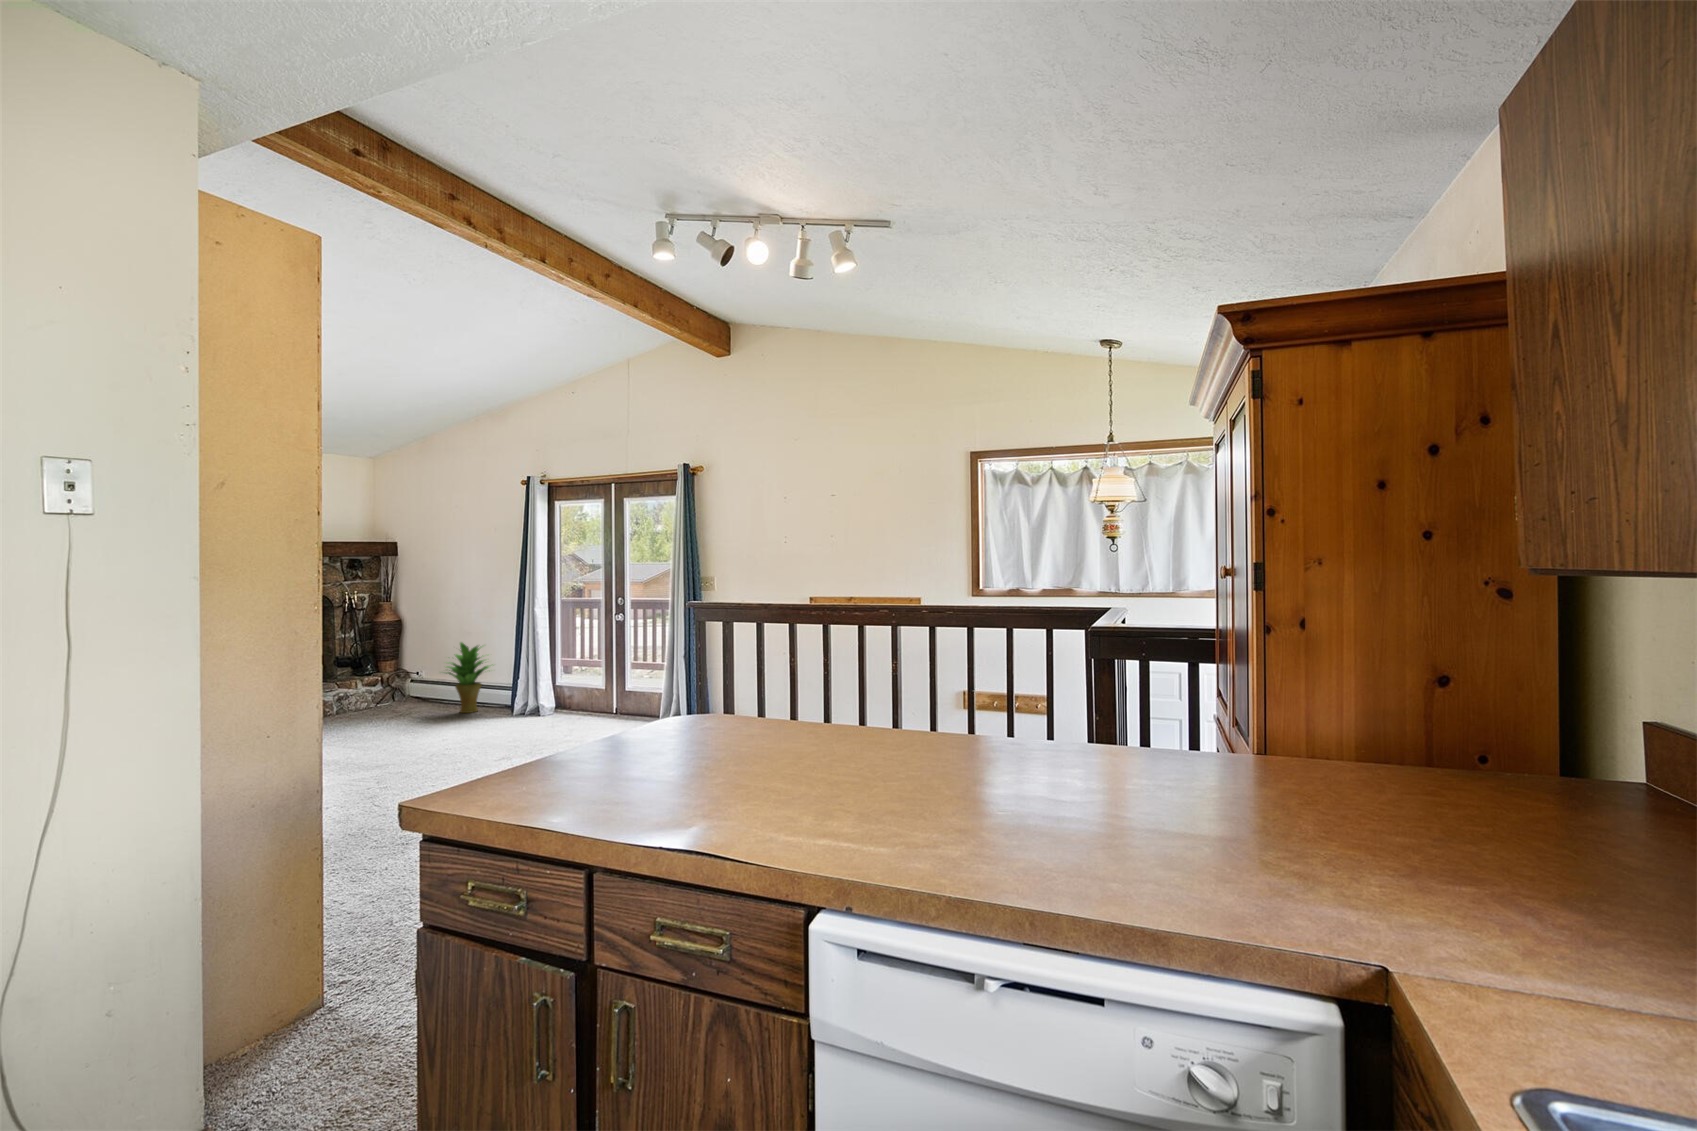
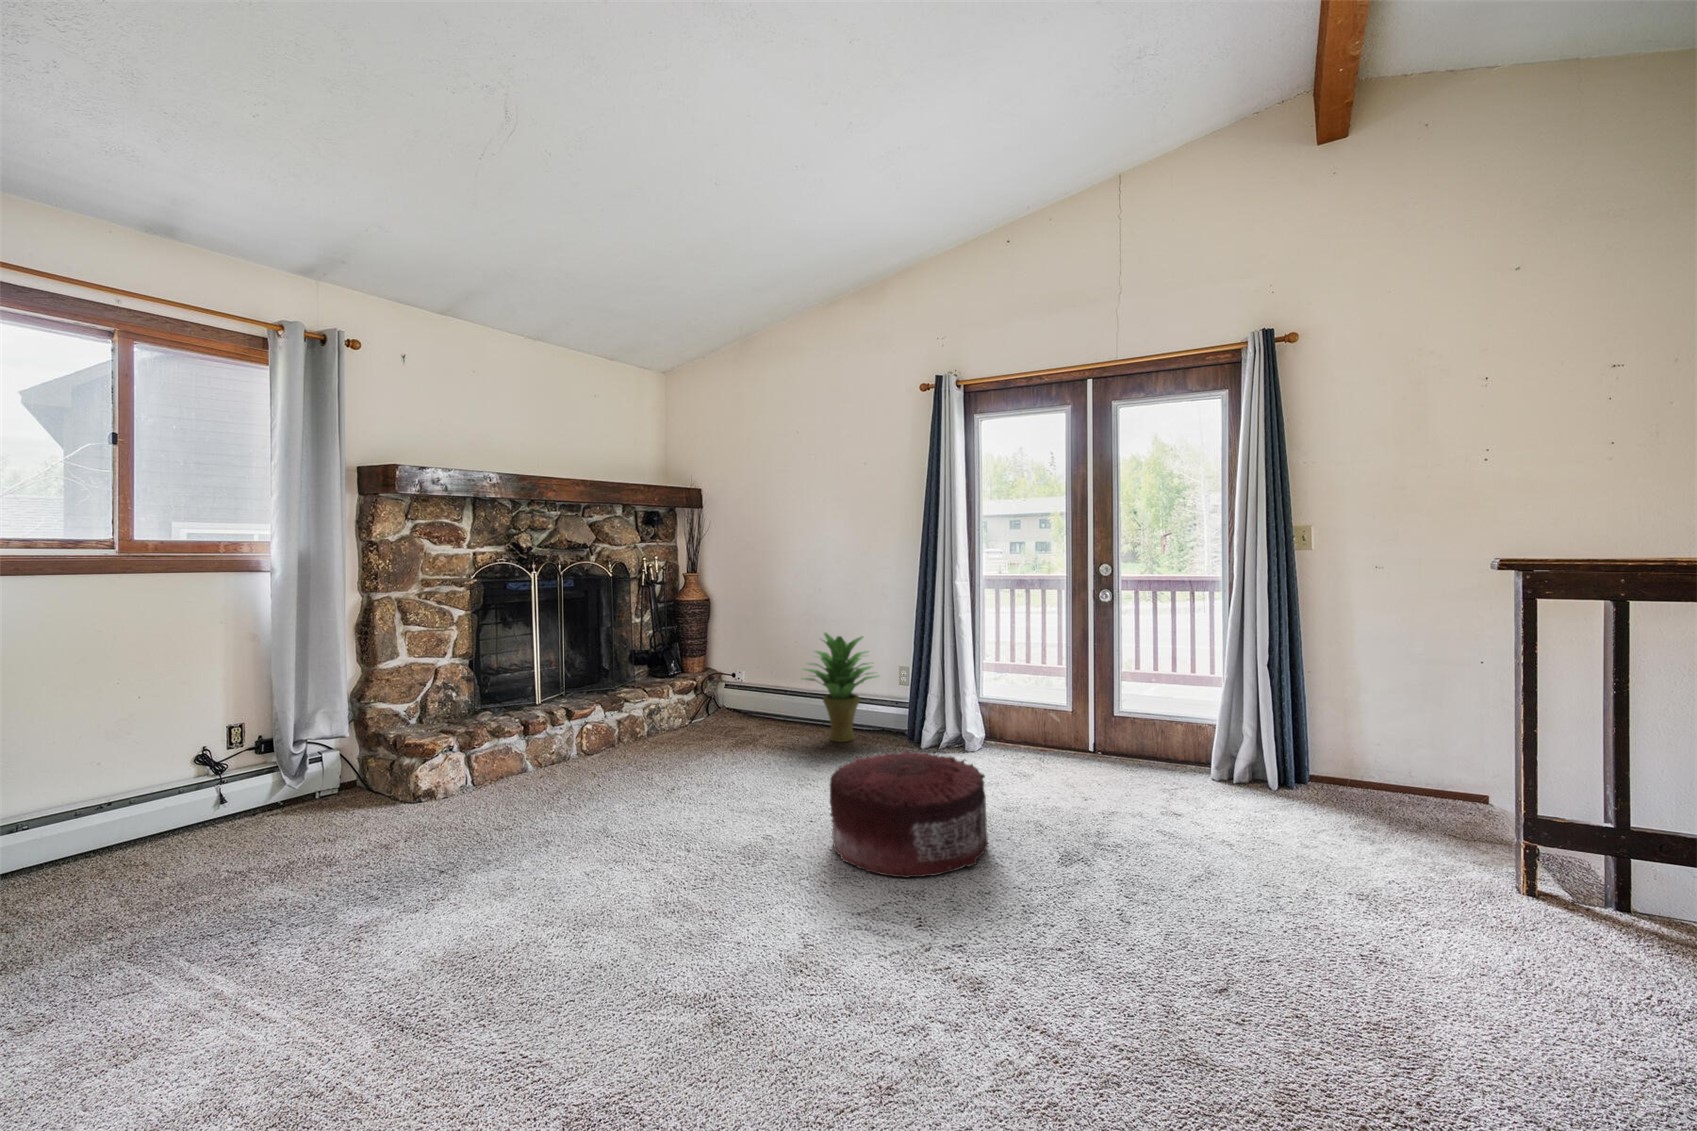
pouf: none [372,704,472,763] -> present [830,750,988,878]

